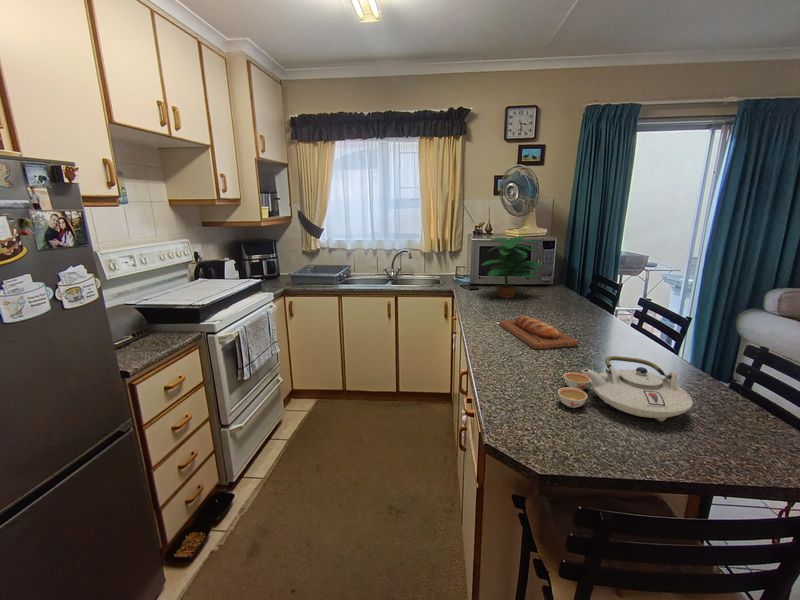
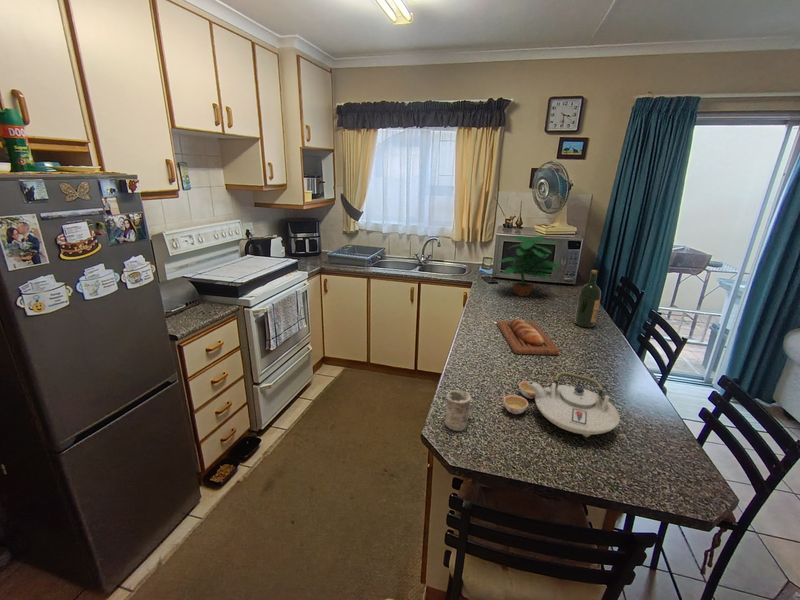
wine bottle: none [573,260,597,320] -> present [575,270,601,328]
mug: none [506,386,536,435] -> present [445,390,475,431]

